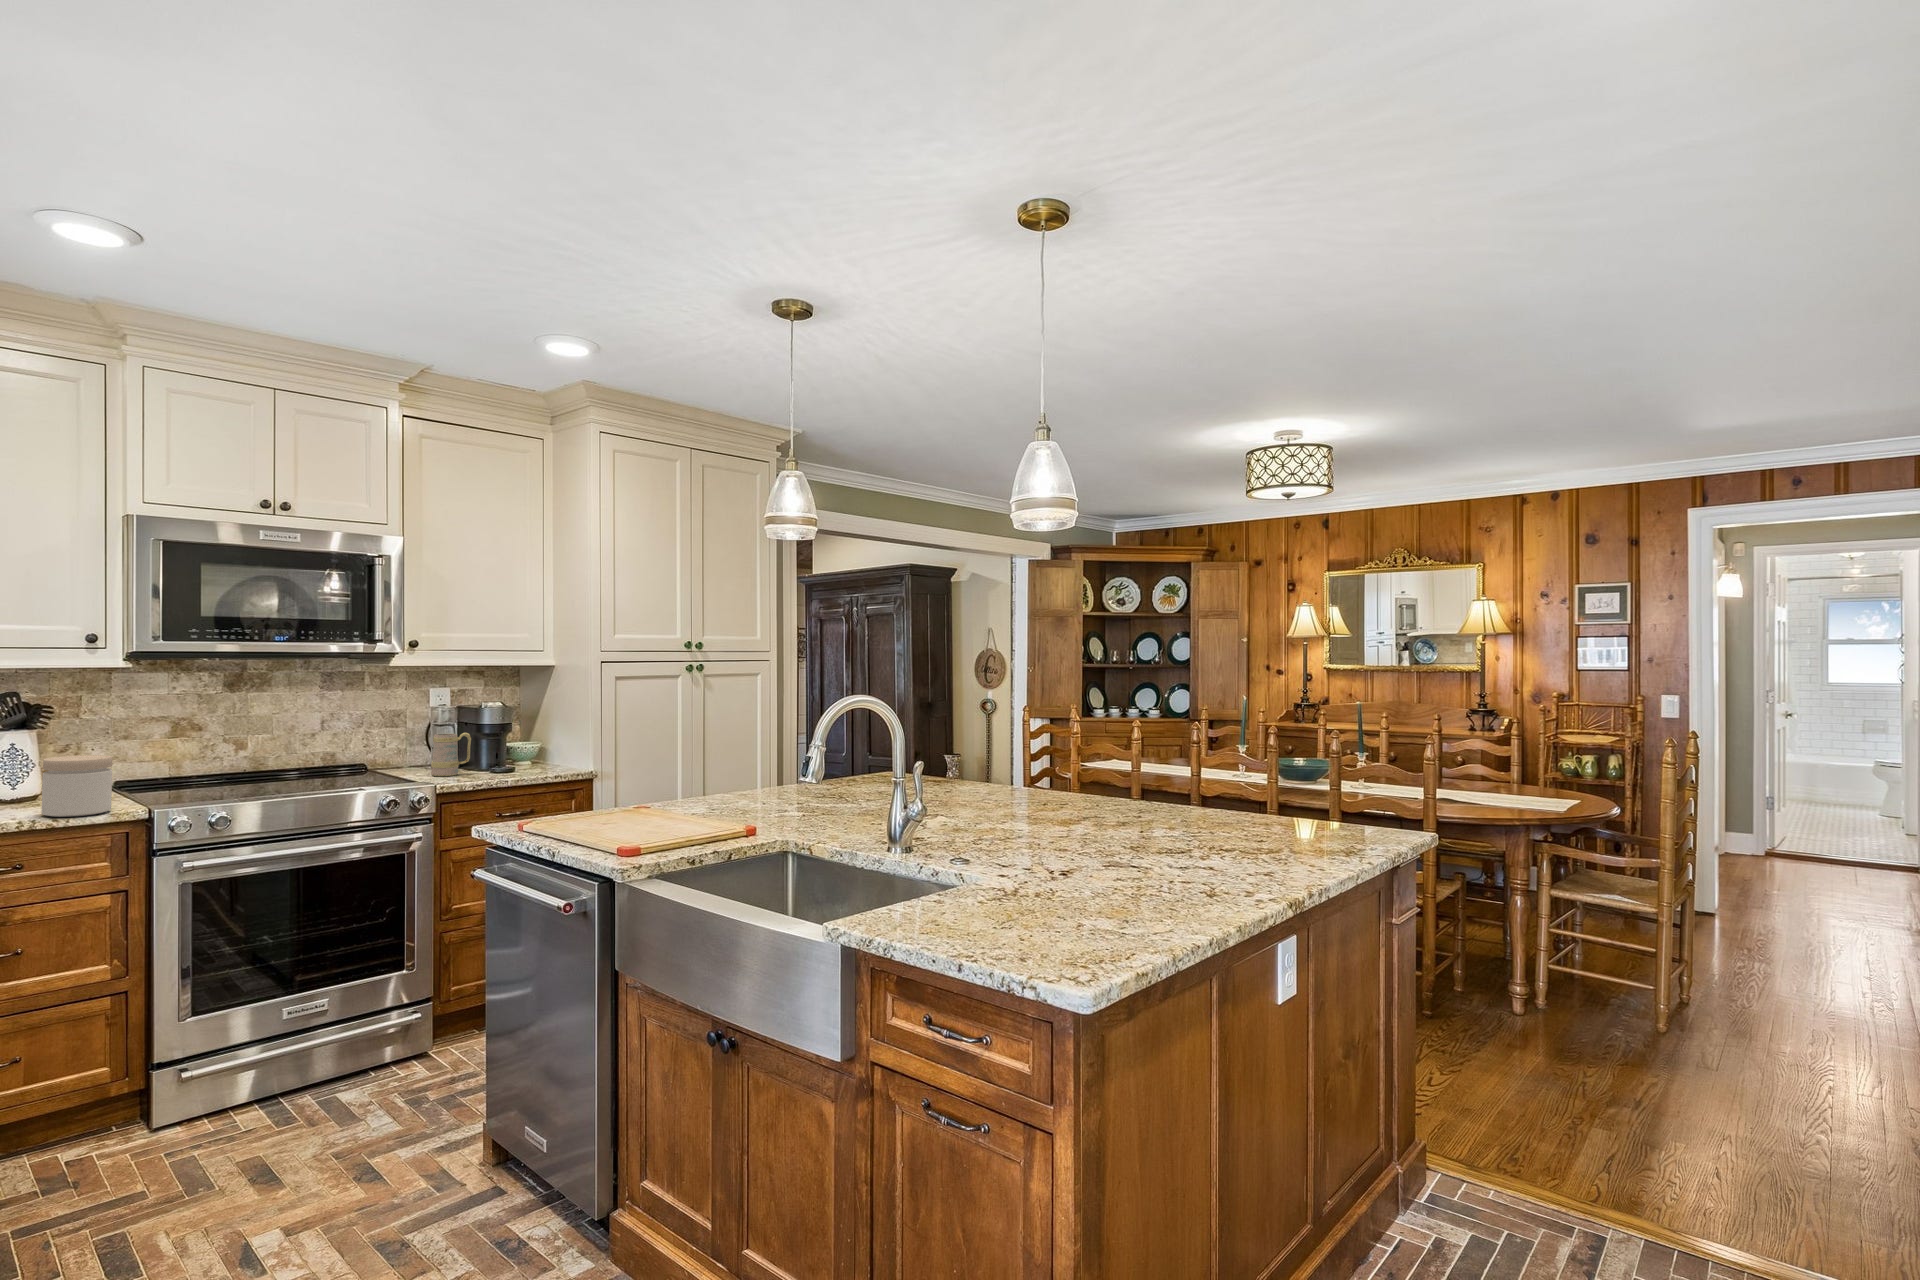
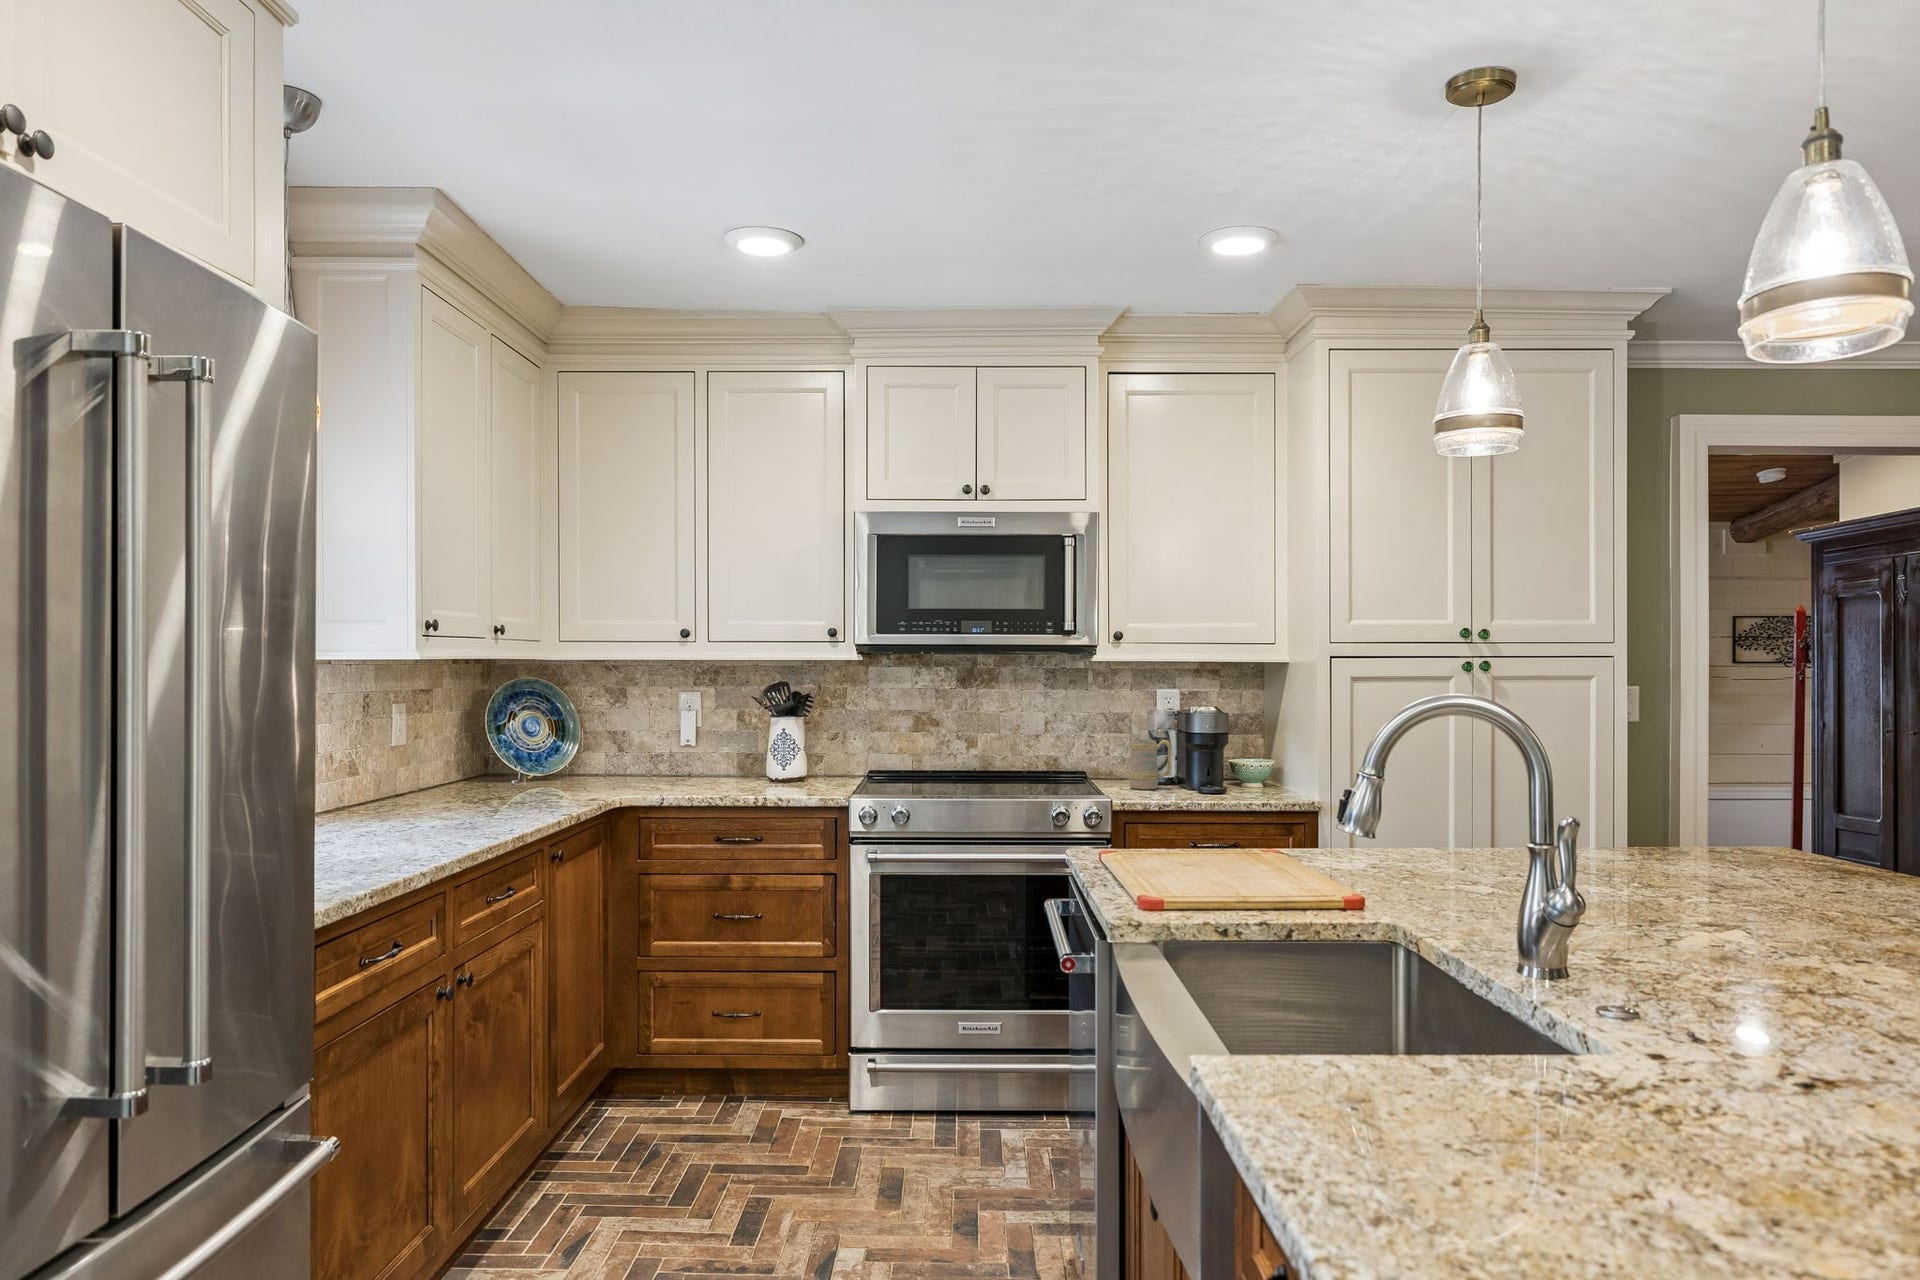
jar: present [42,755,112,817] -> none [779,740,828,795]

